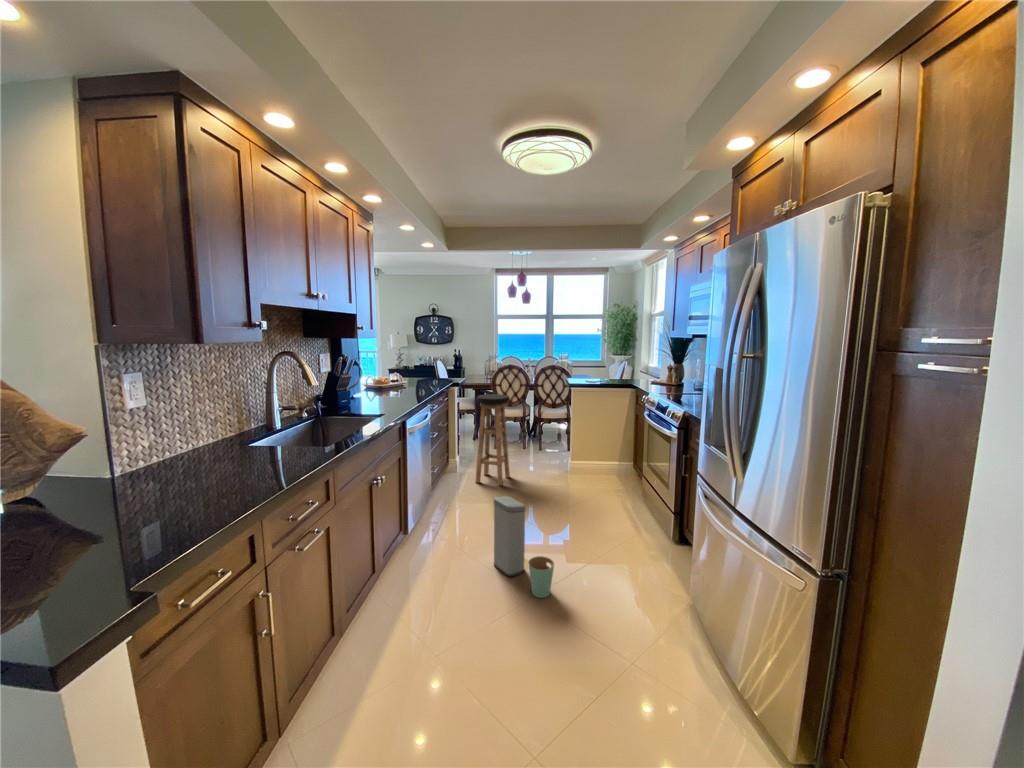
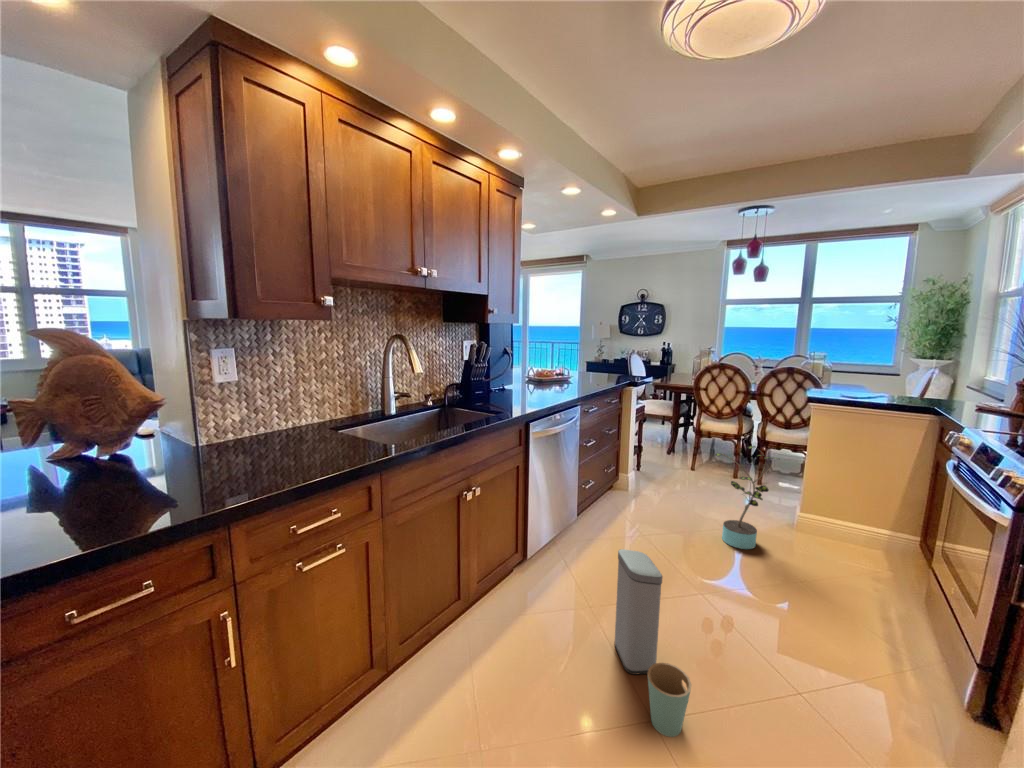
bar stool: present [475,394,510,486] -> none [644,400,700,525]
potted plant: none [523,420,563,491] -> present [715,446,773,549]

